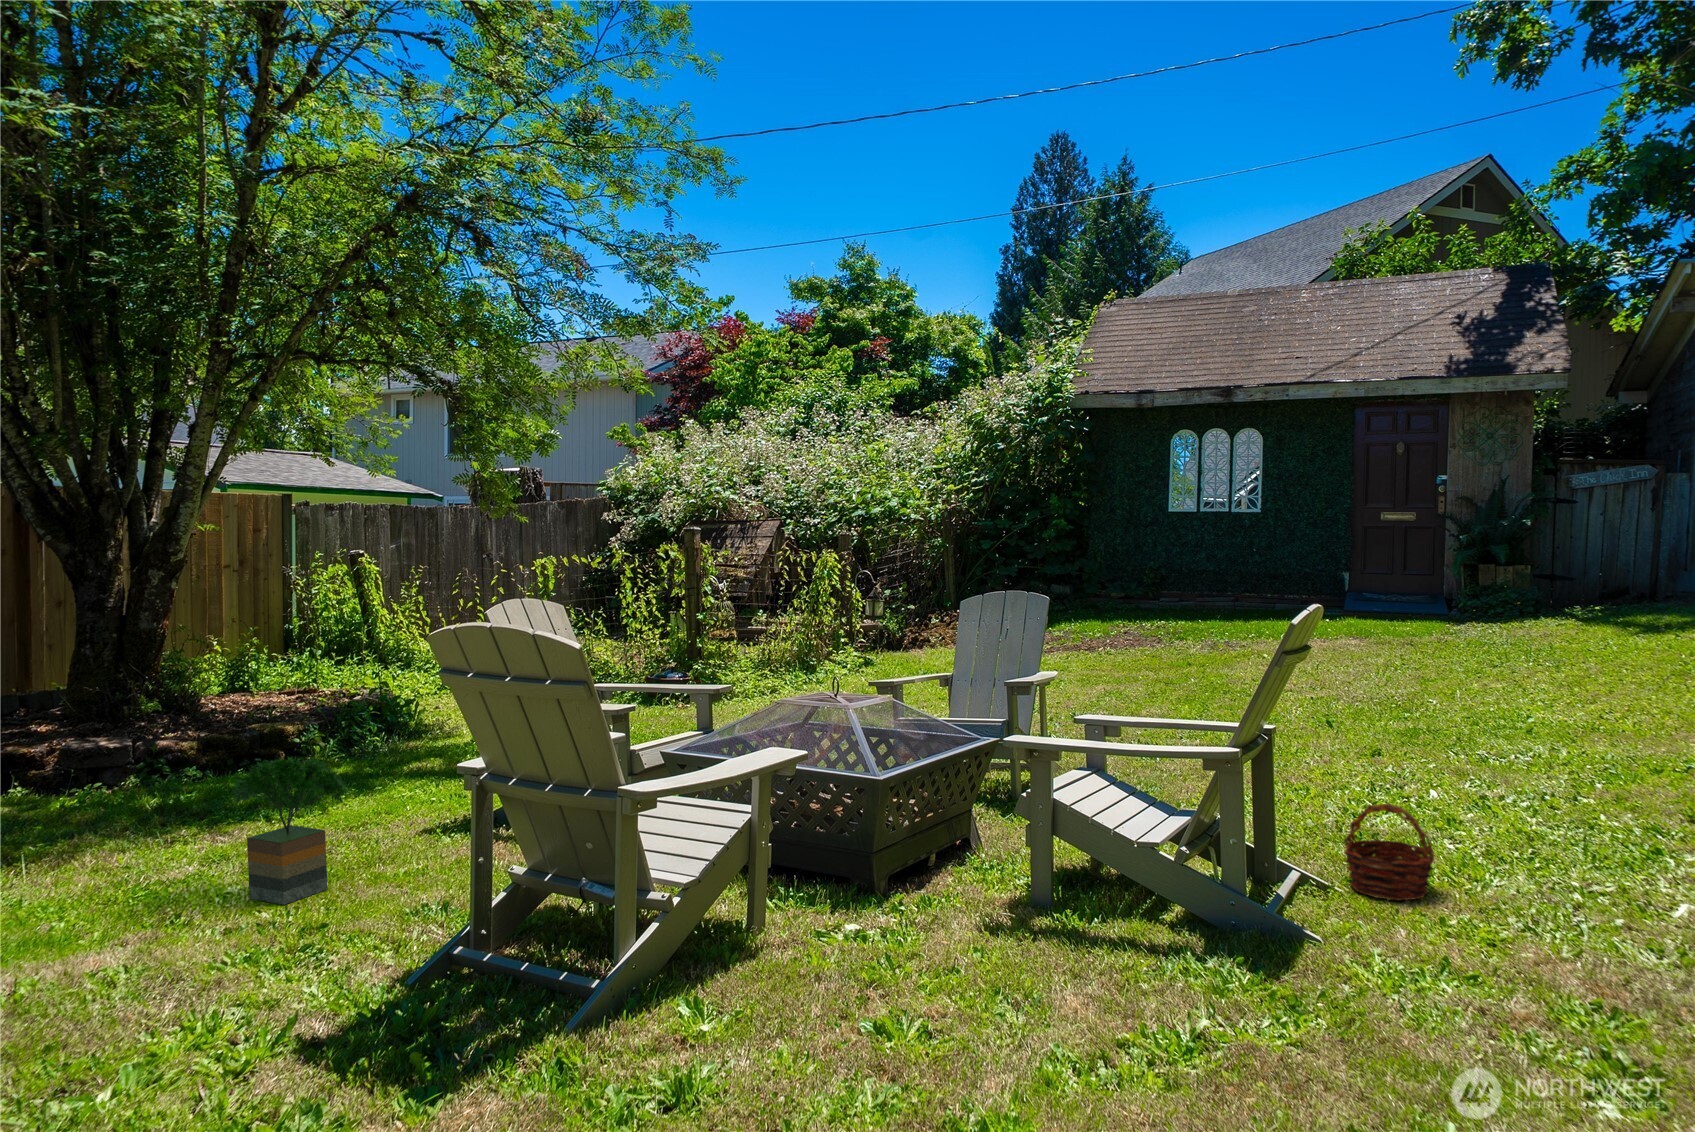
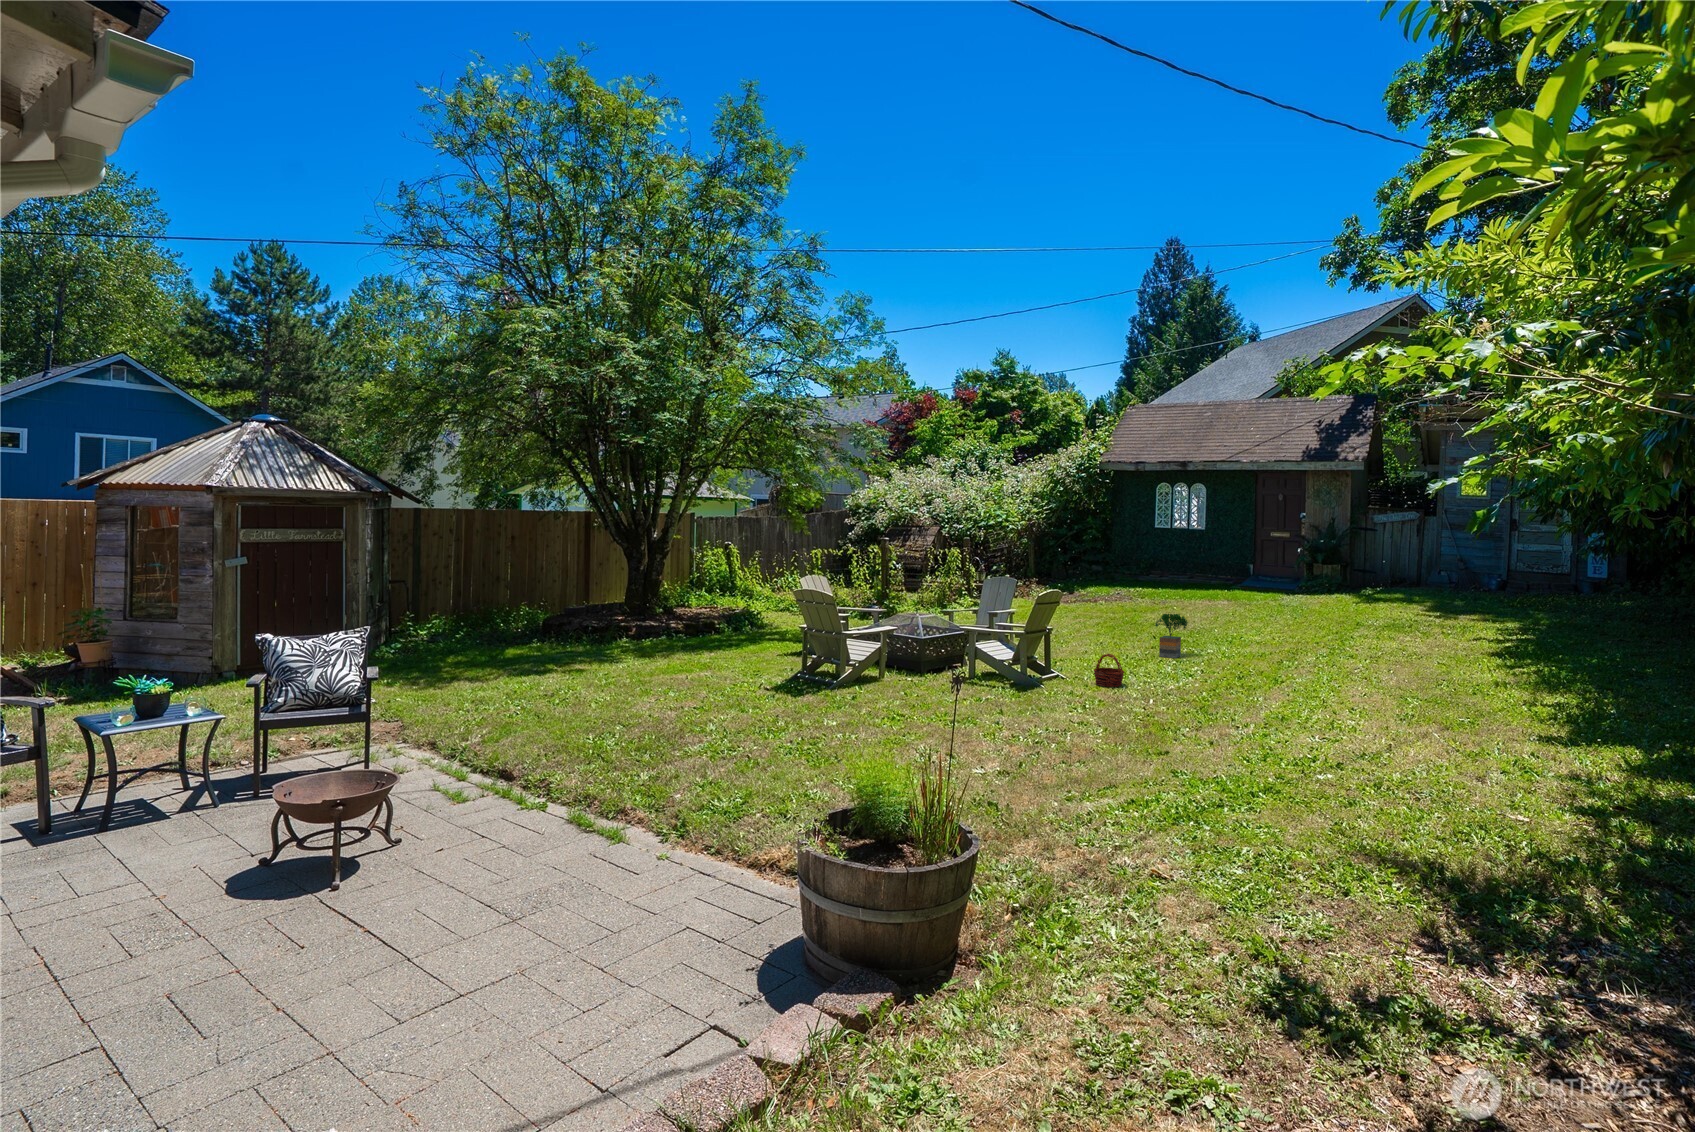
potted tree: present [233,756,347,905] -> present [1155,614,1188,658]

